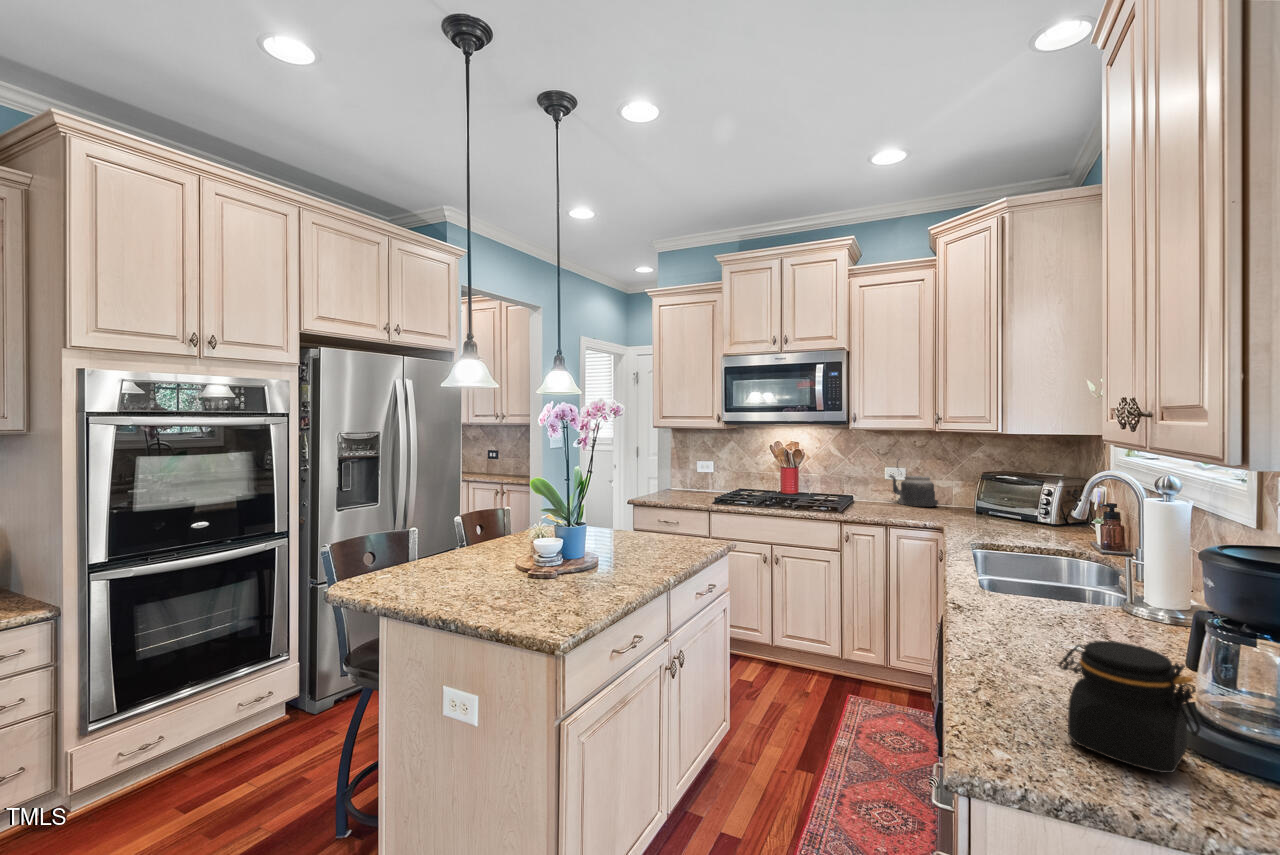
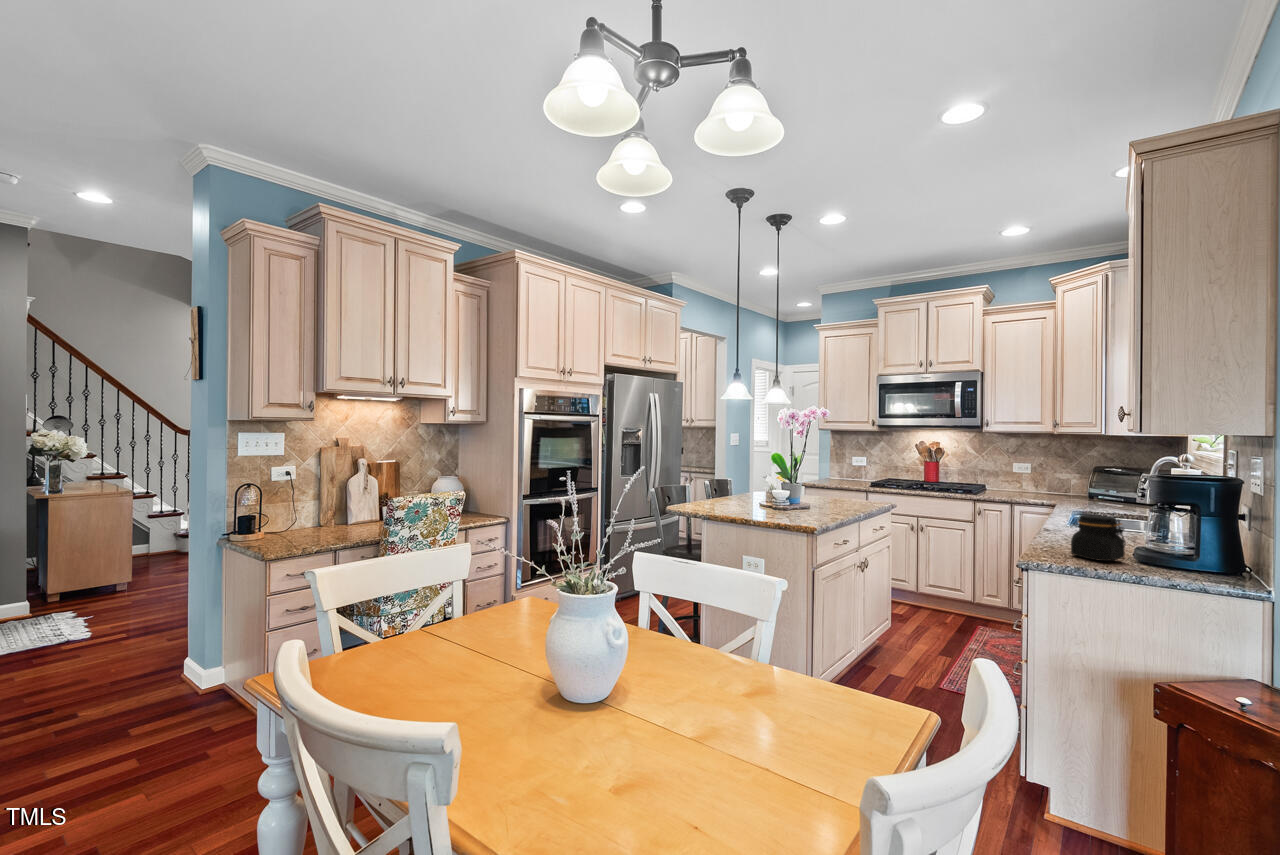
kettle: present [889,459,938,507] -> none [1016,453,1061,494]

